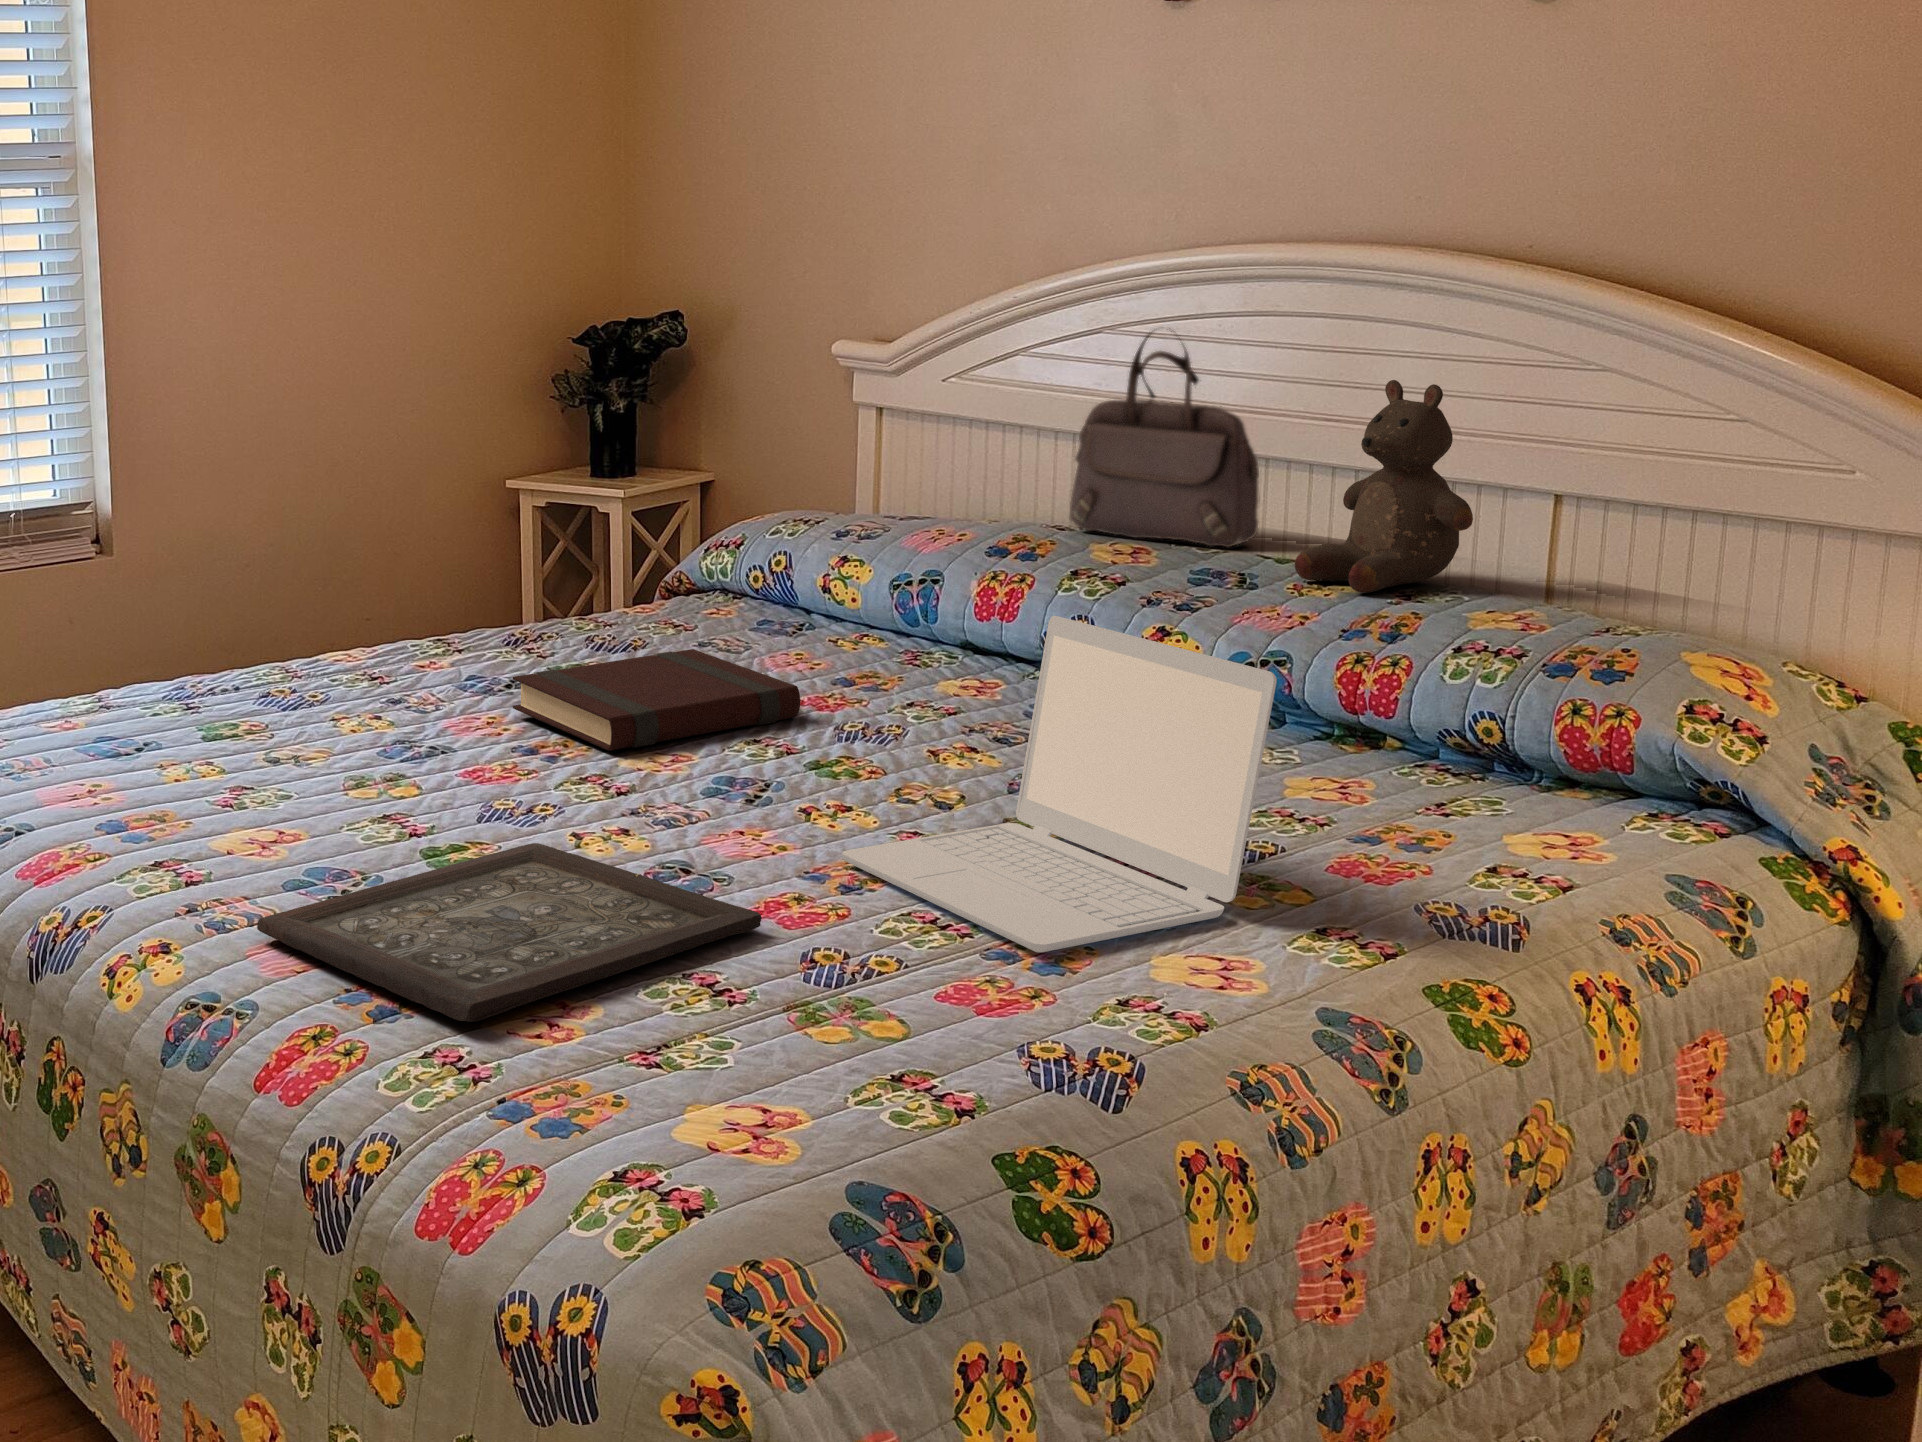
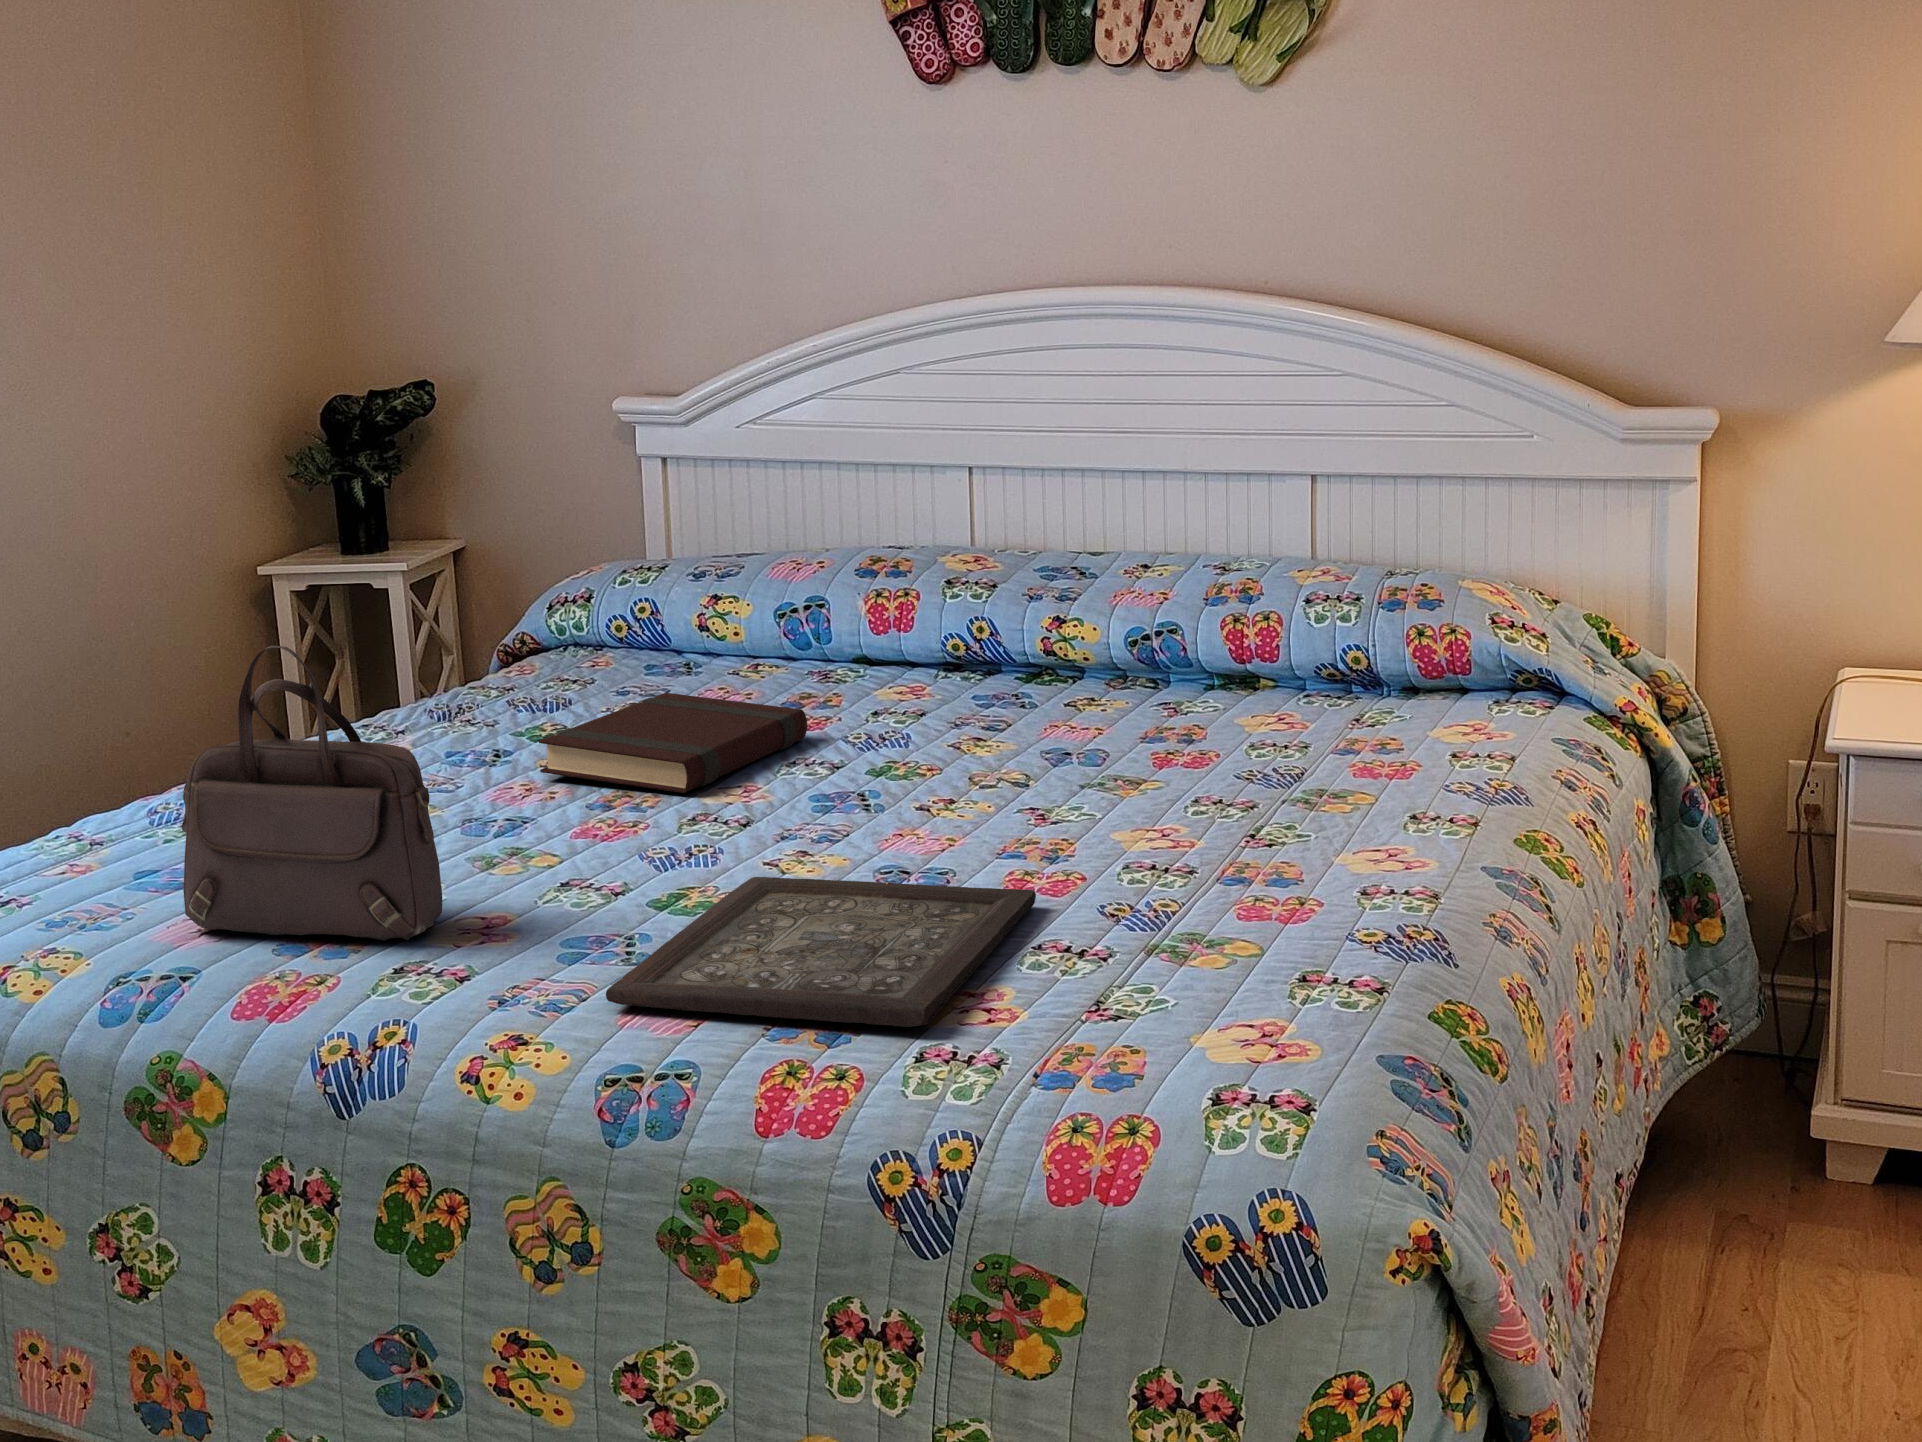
handbag: present [1069,331,1259,548] -> present [182,646,443,941]
stuffed bear: present [1295,380,1473,593] -> none [1136,395,1269,569]
laptop: present [842,616,1277,952] -> none [1019,604,1359,875]

